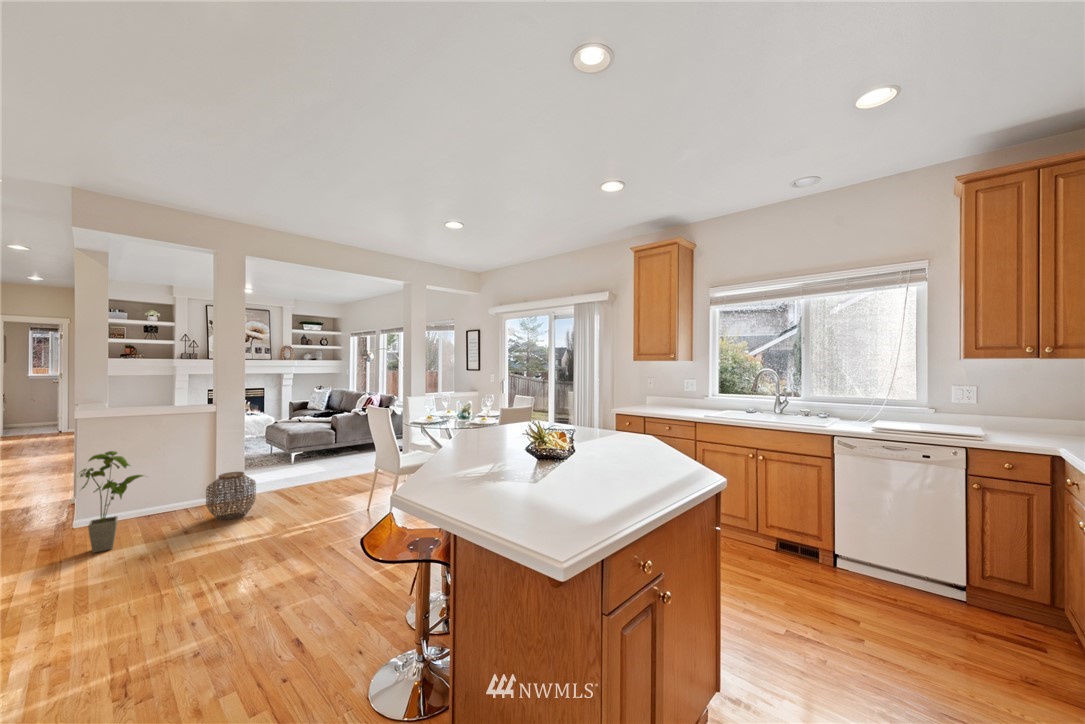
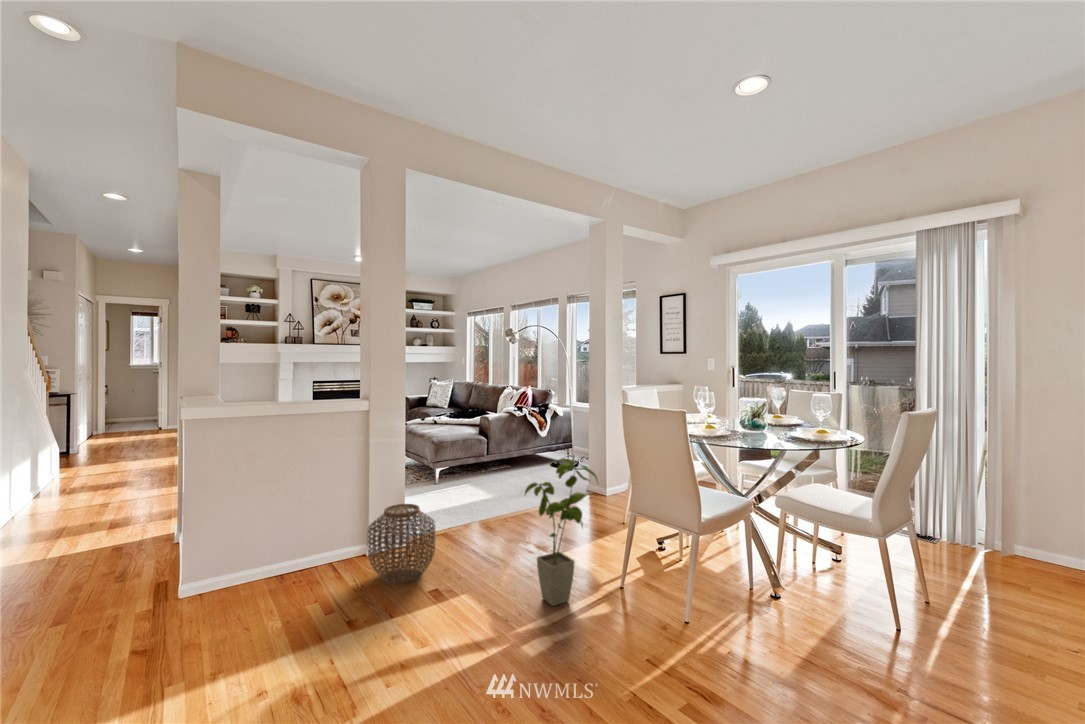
house plant: present [80,451,144,553] -> present [525,458,597,606]

